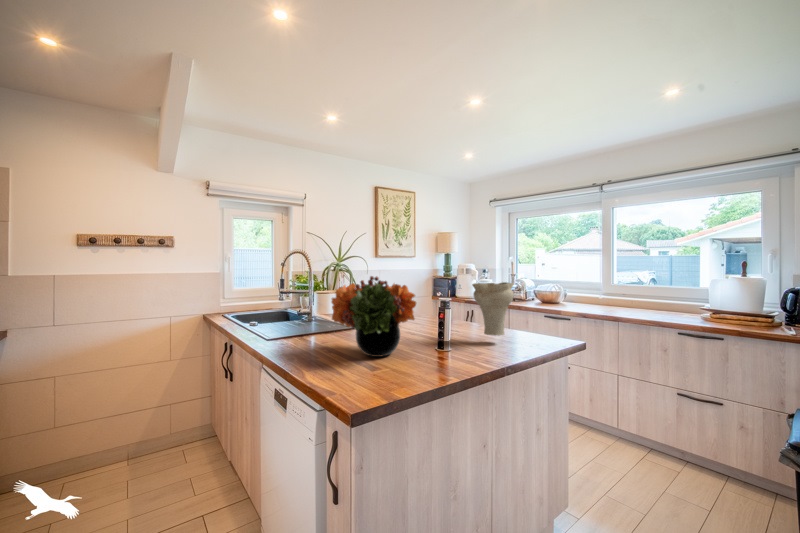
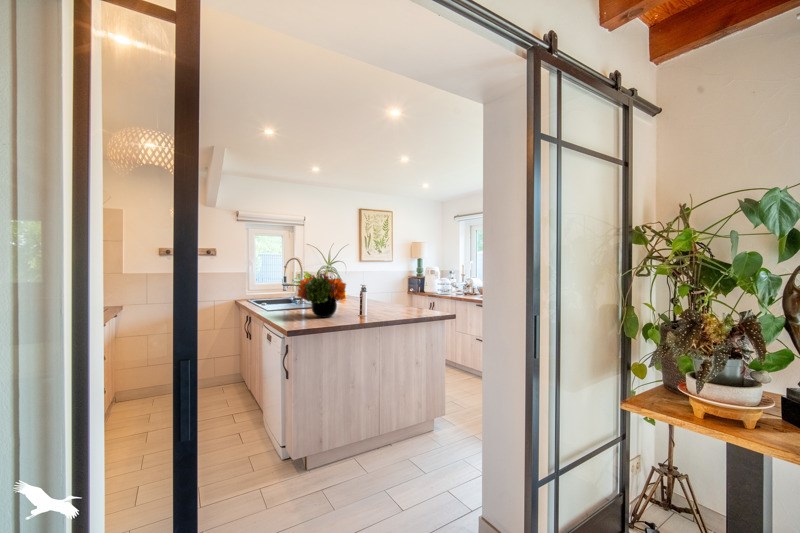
vase: present [472,282,514,335] -> none [379,277,413,312]

